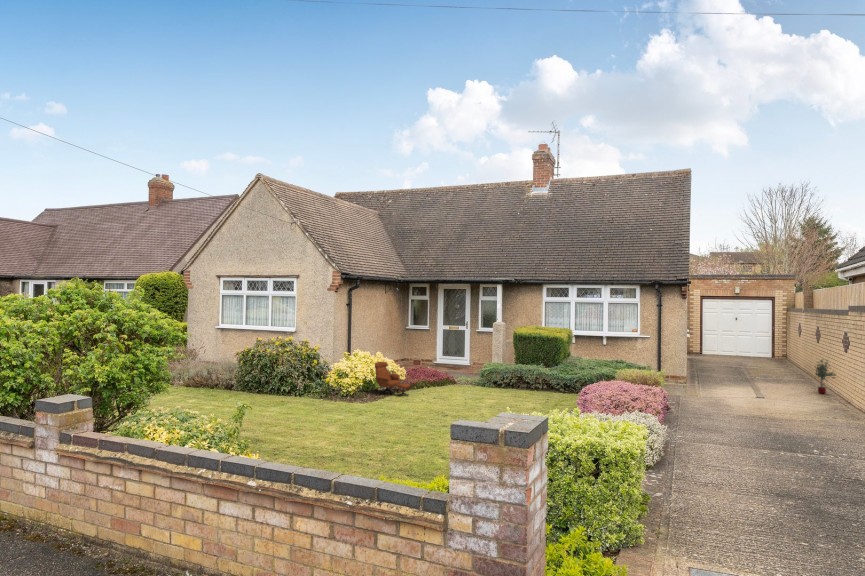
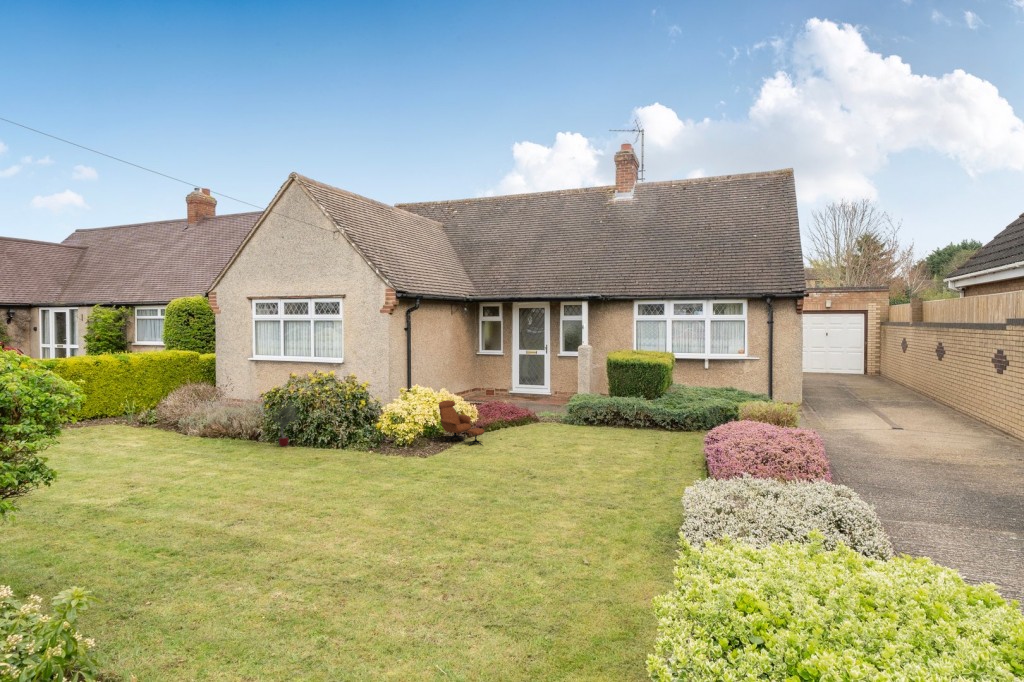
potted tree: present [815,360,836,394] -> present [272,400,300,447]

